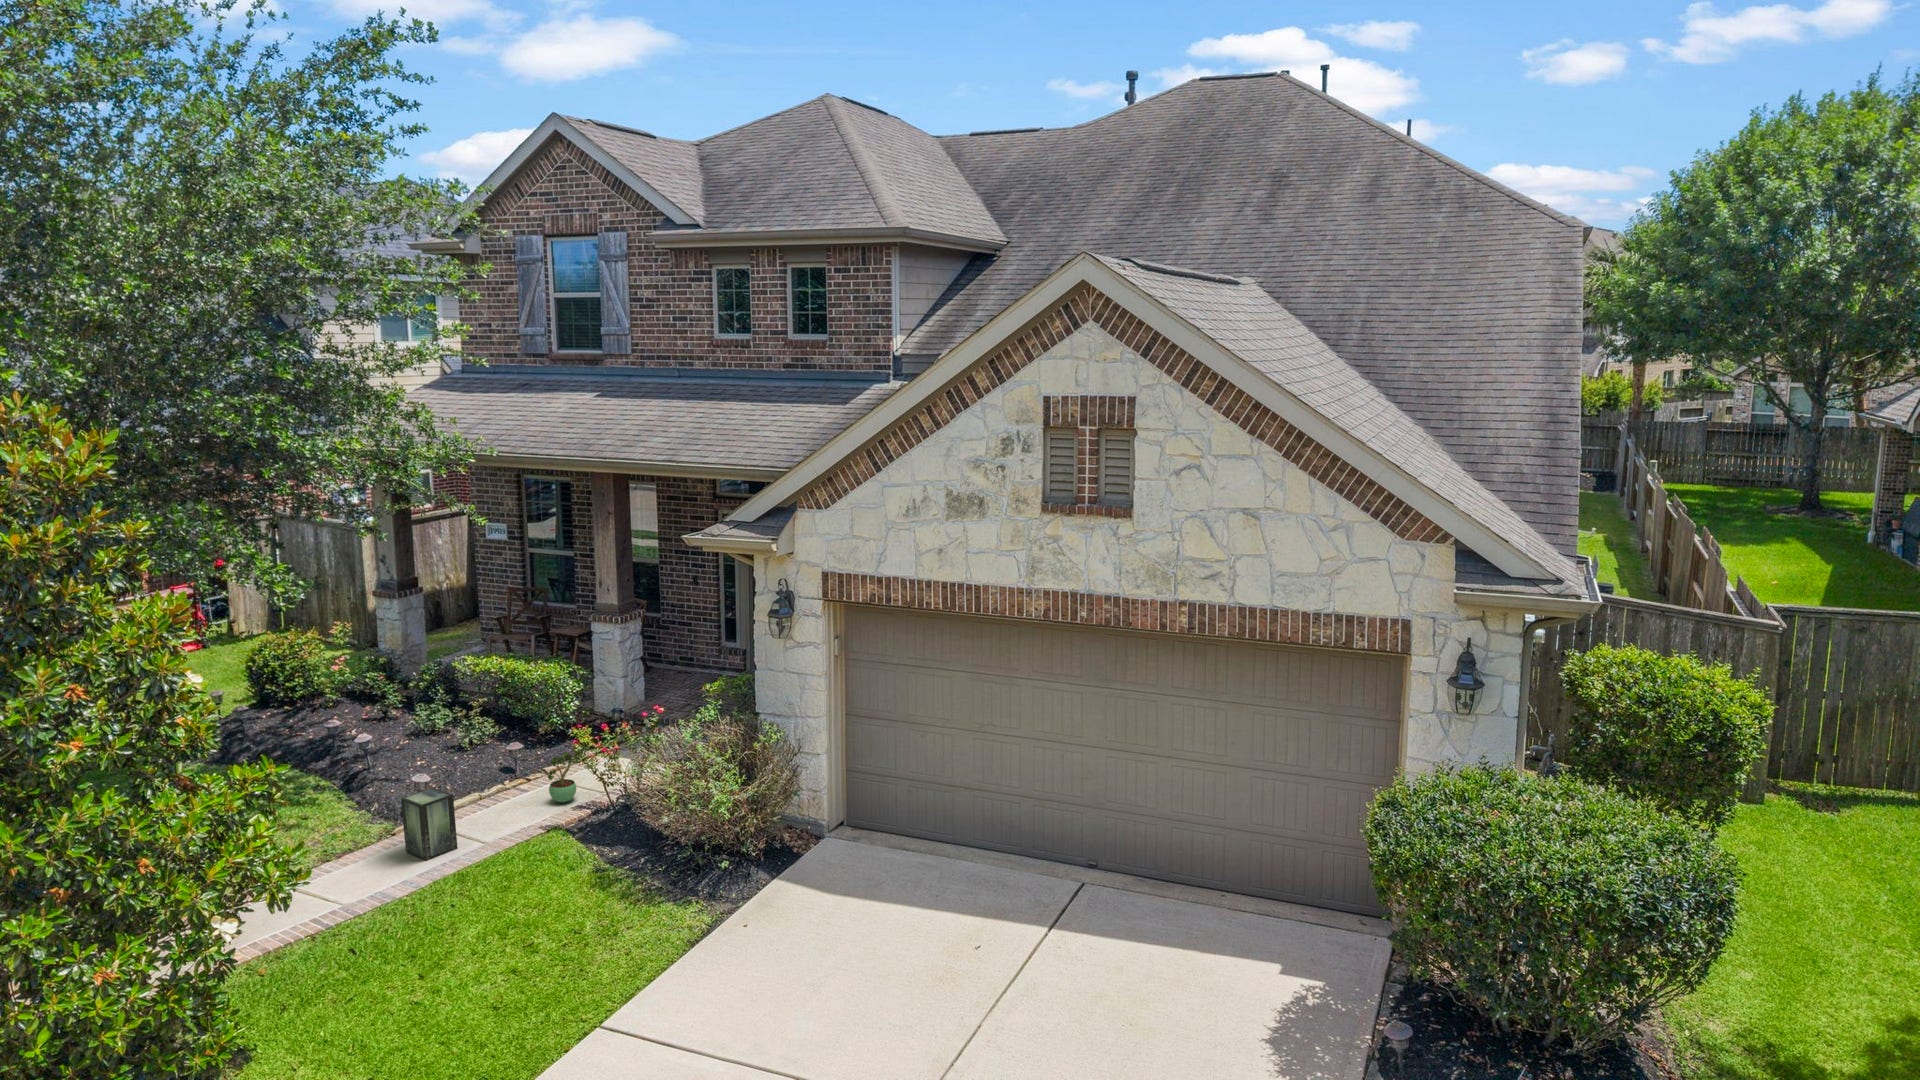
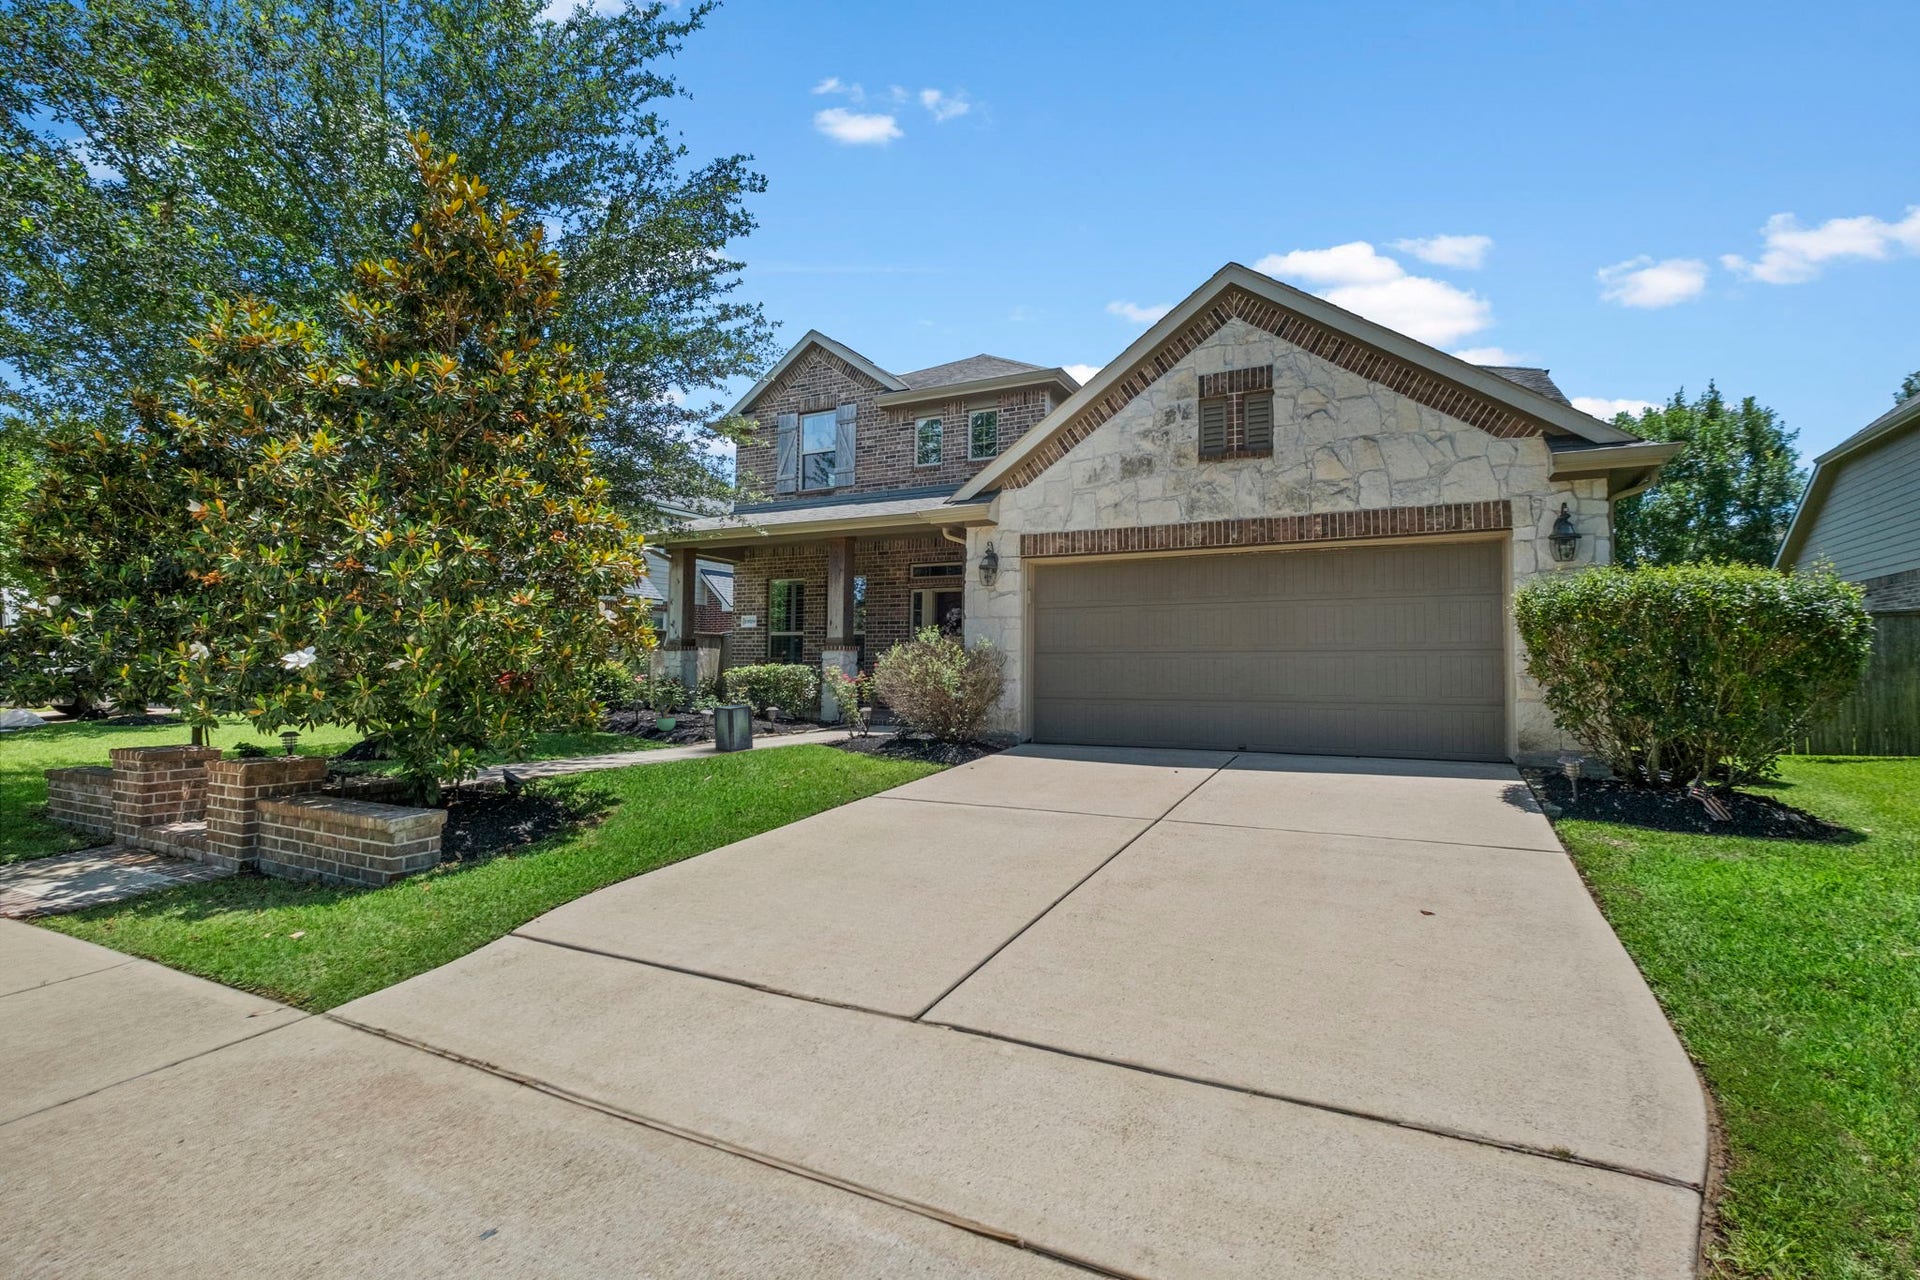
potted plant: present [548,752,580,802] -> present [655,695,679,731]

